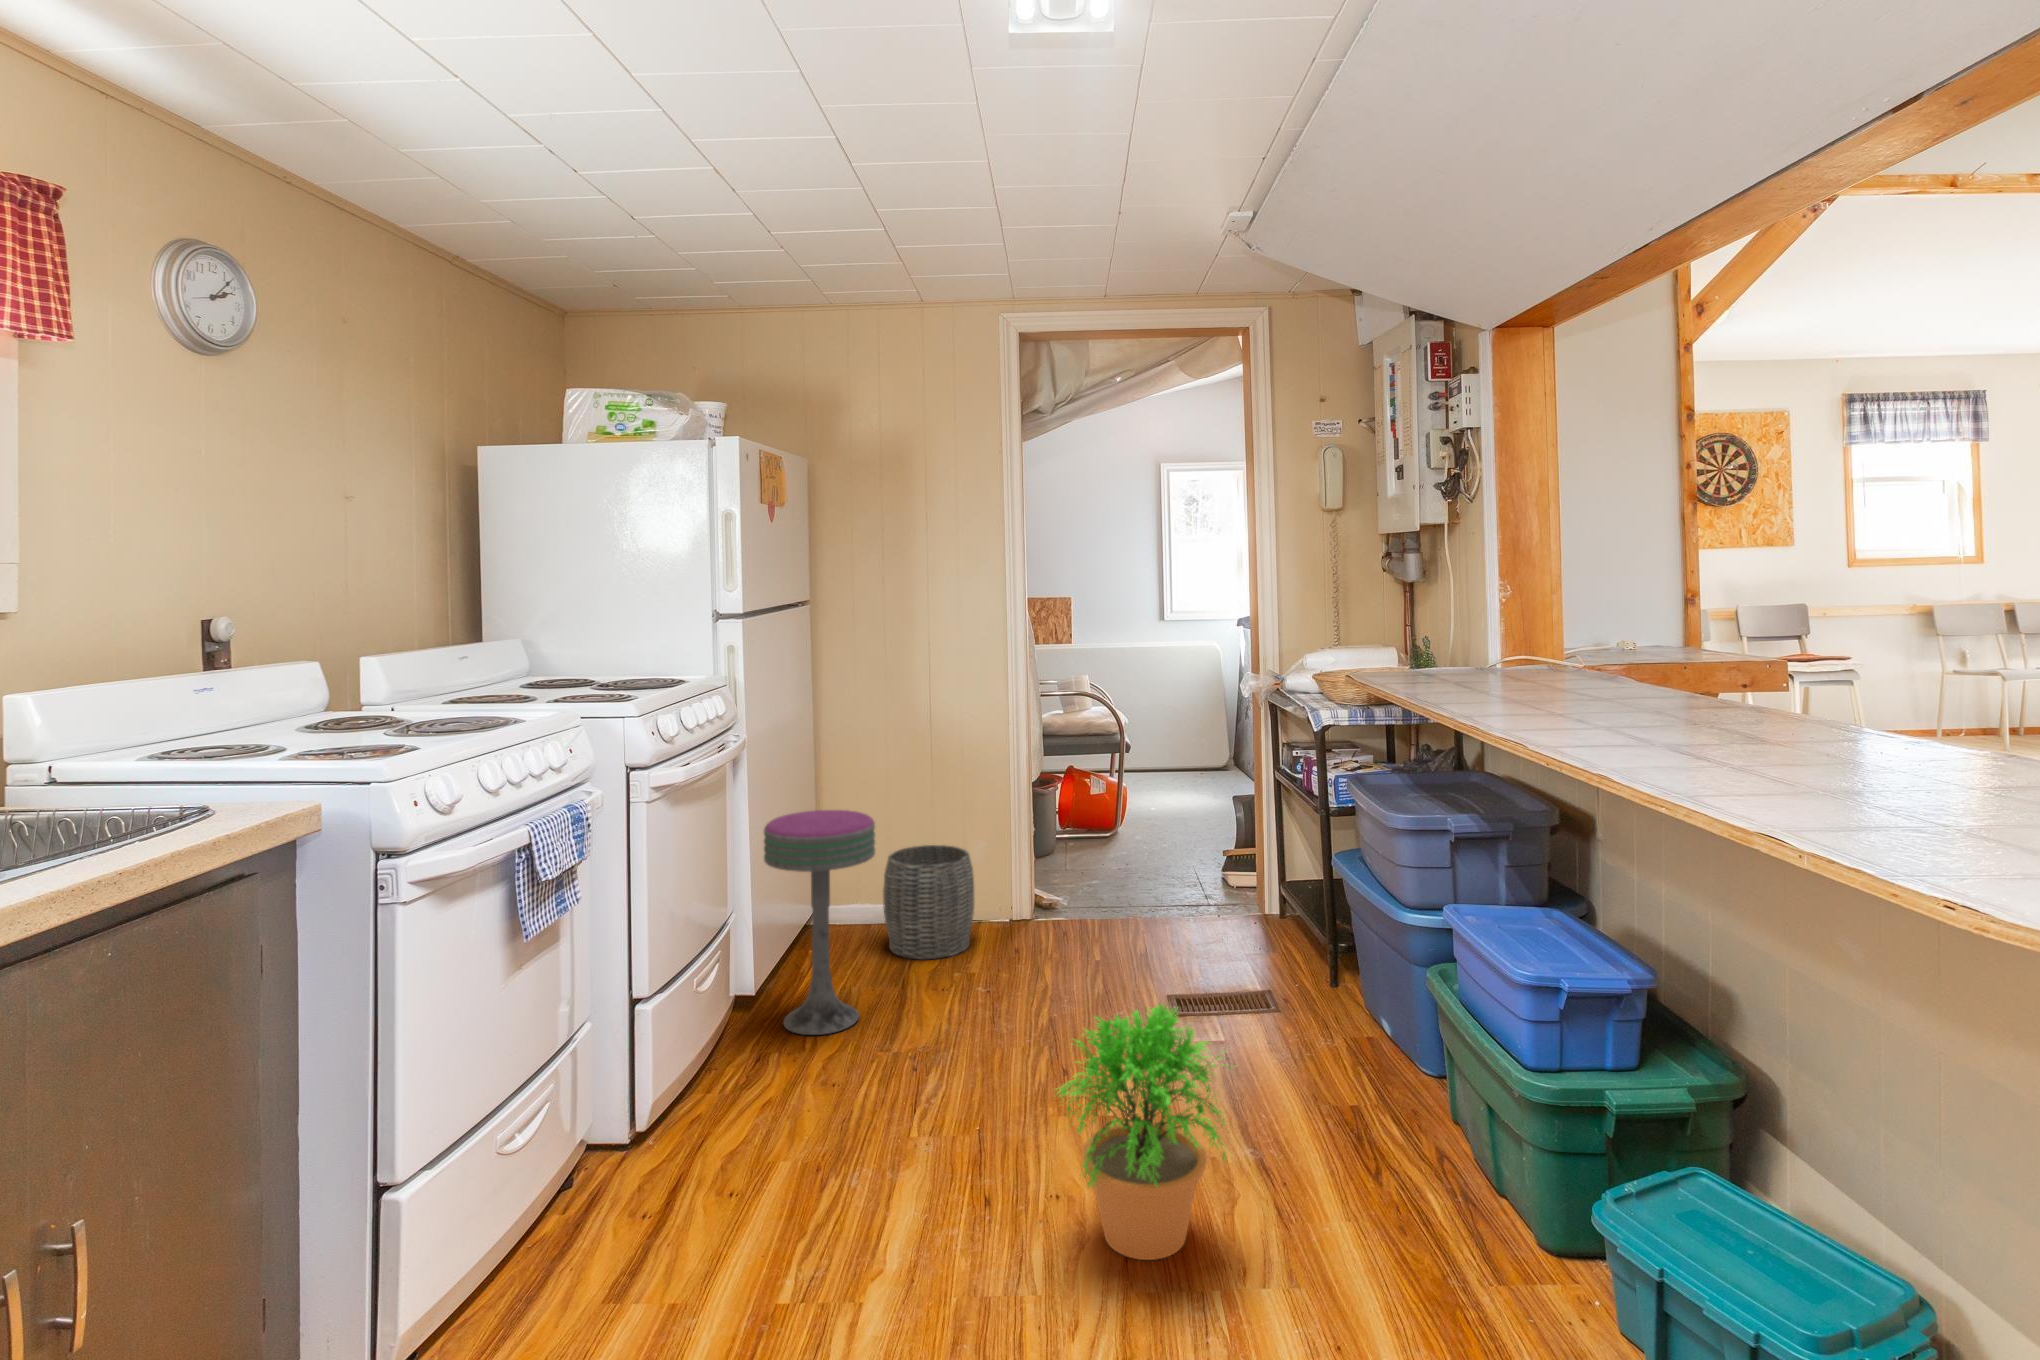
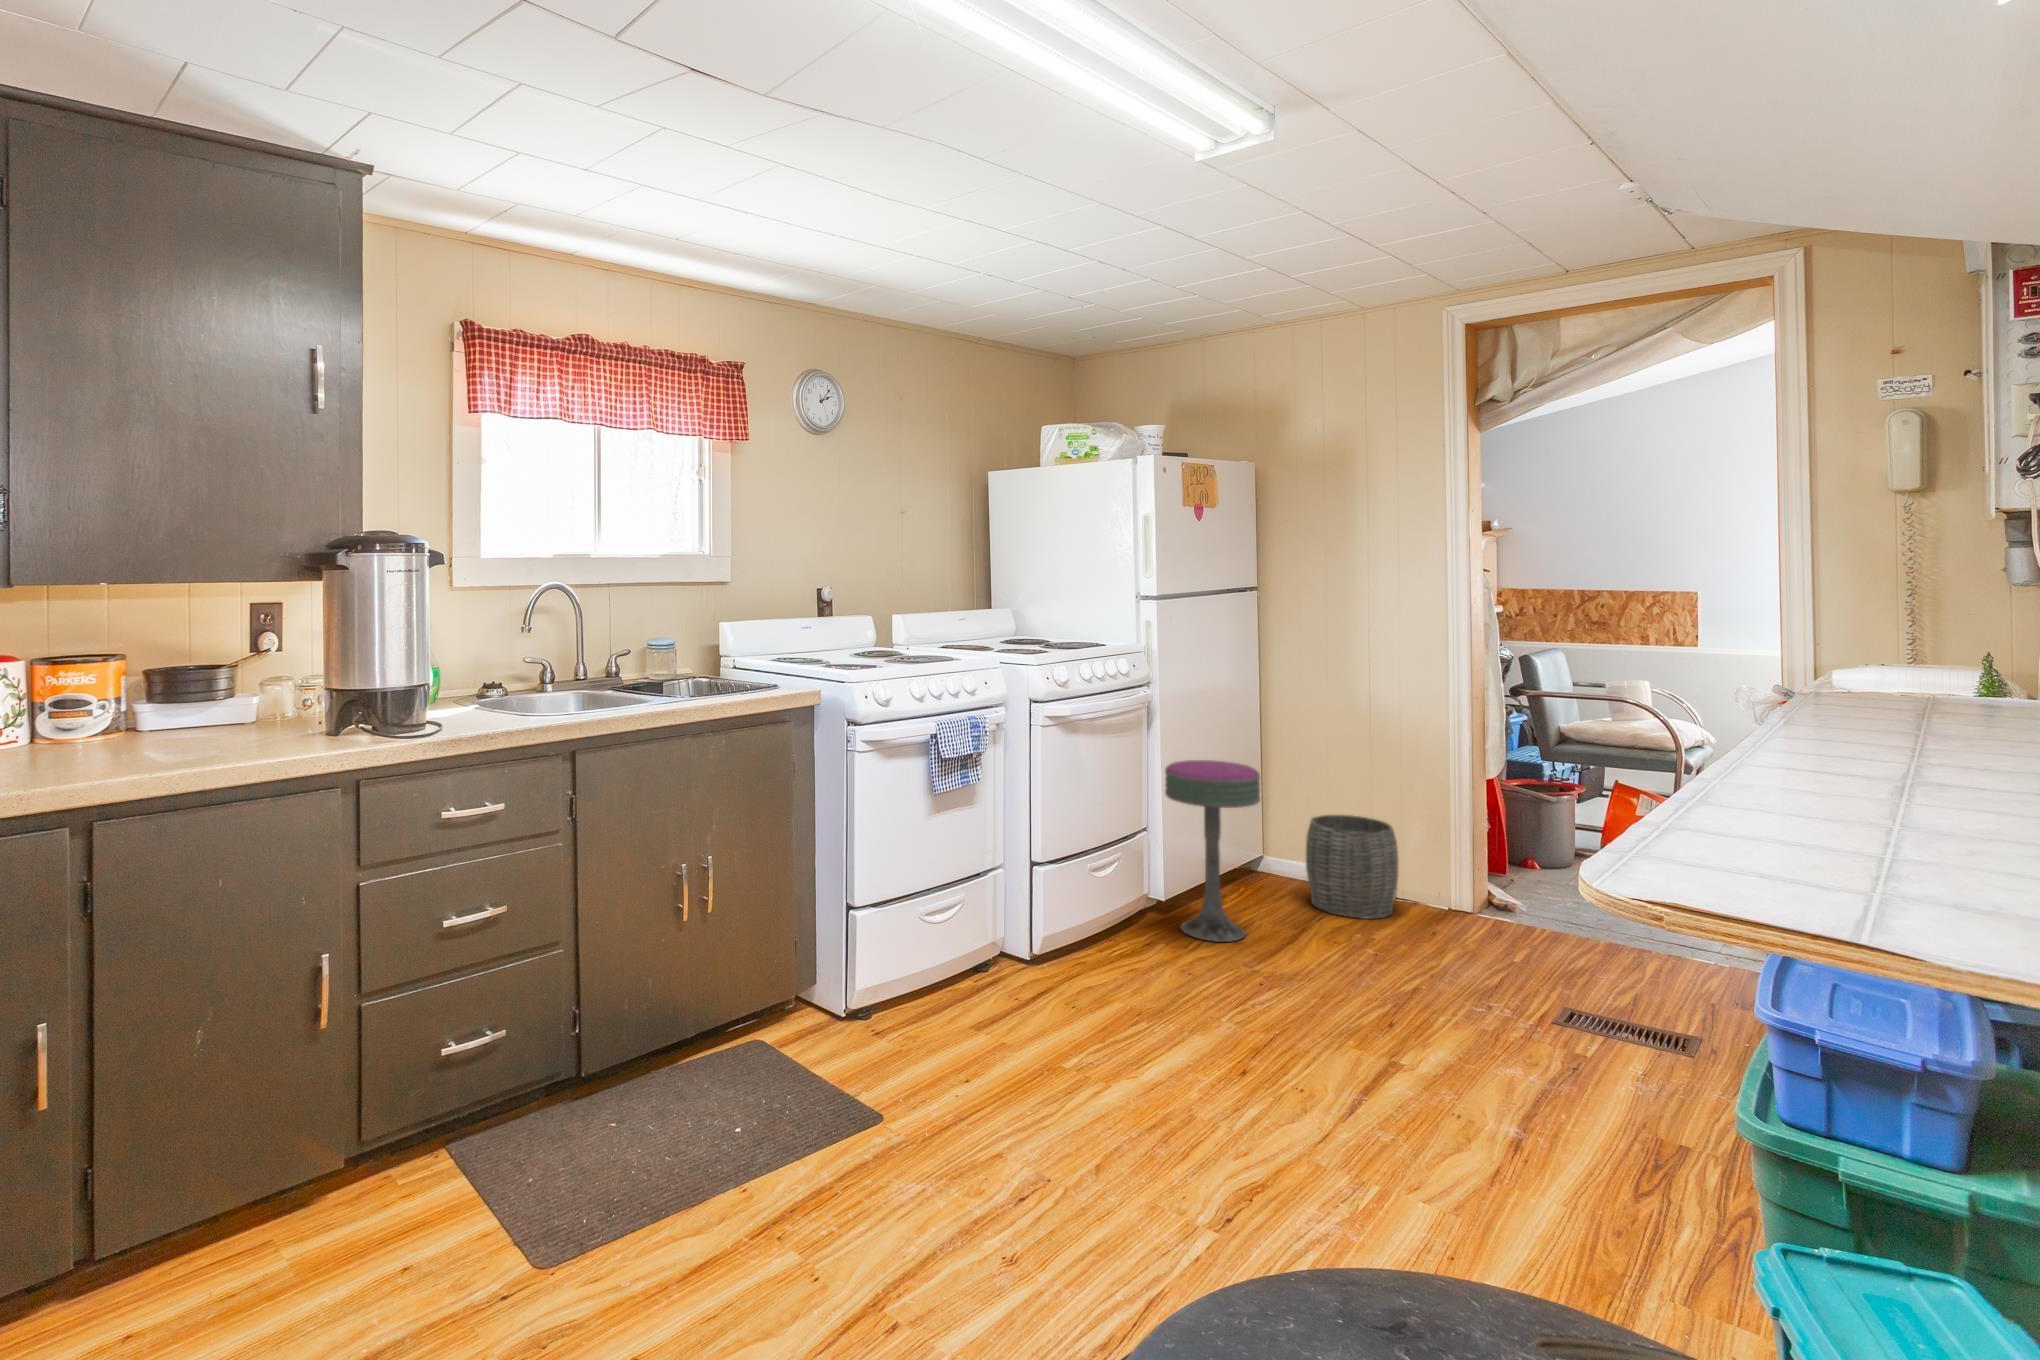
potted plant: present [1059,1004,1227,1260] -> none [1268,942,1450,1157]

